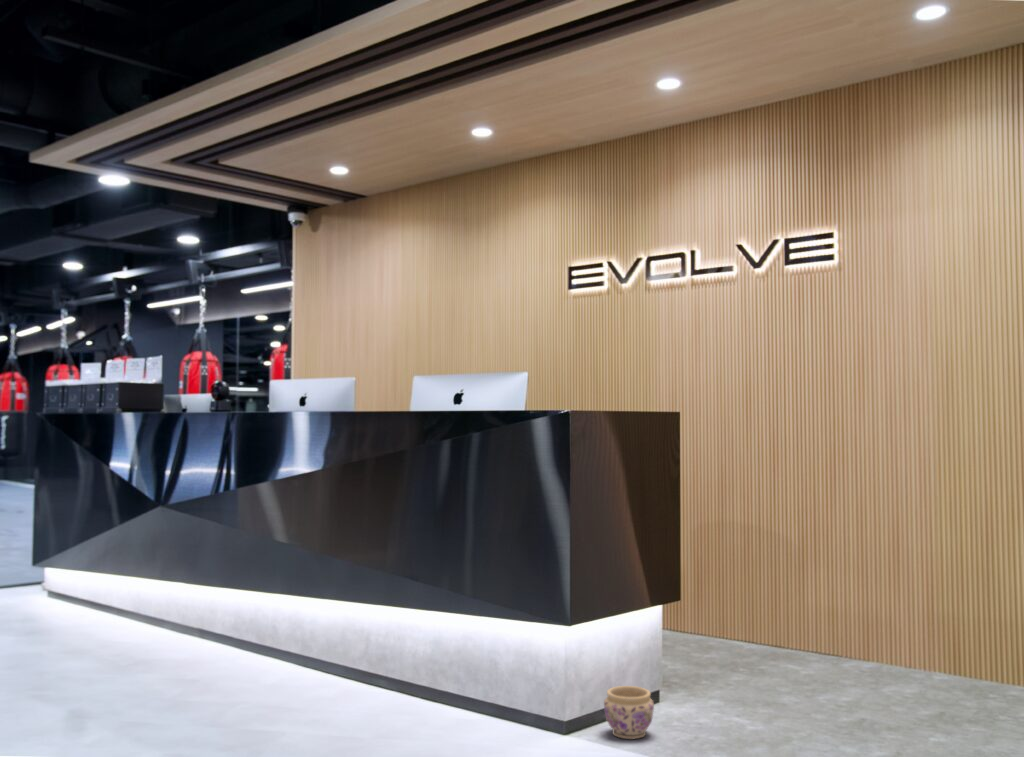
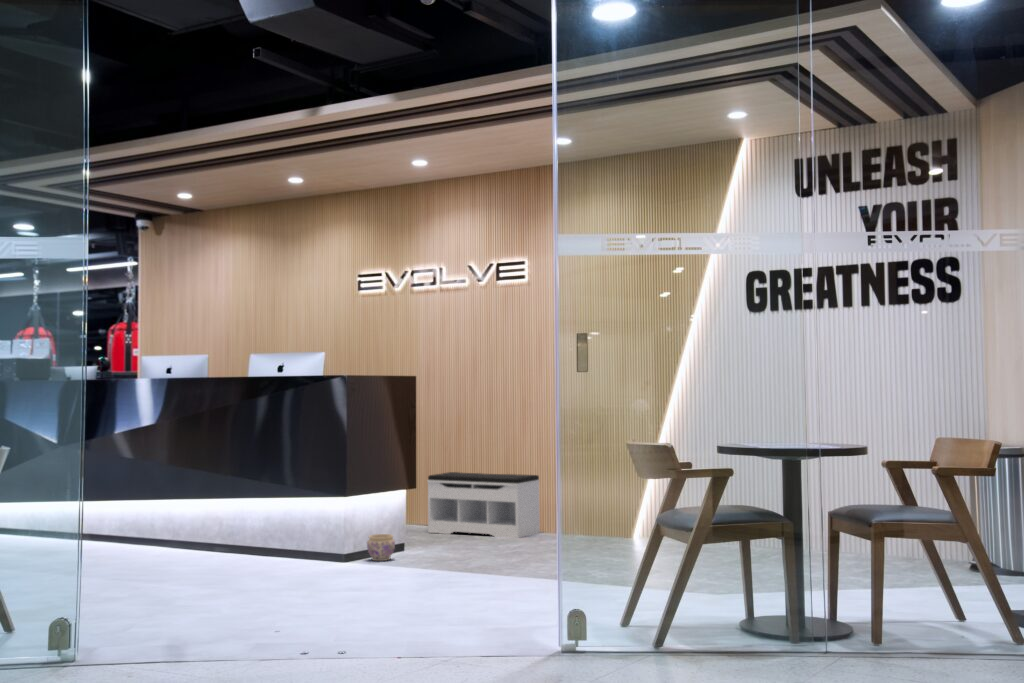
bench: none [680,556,864,678] -> present [428,472,540,538]

